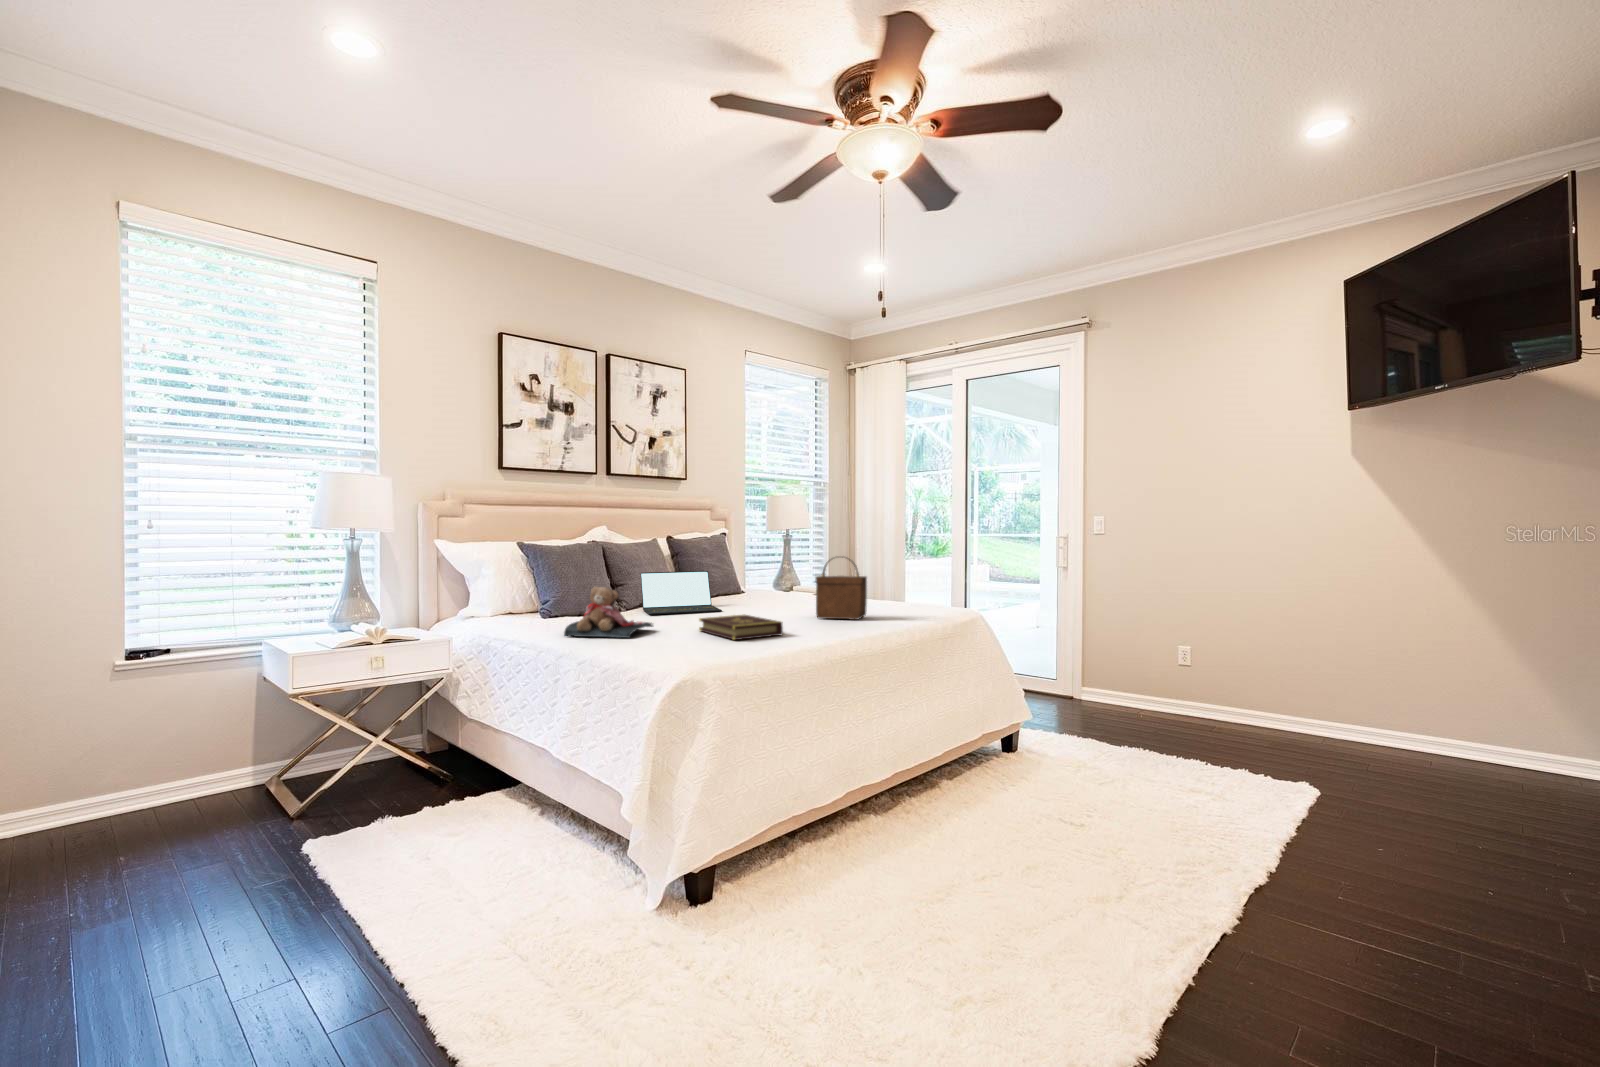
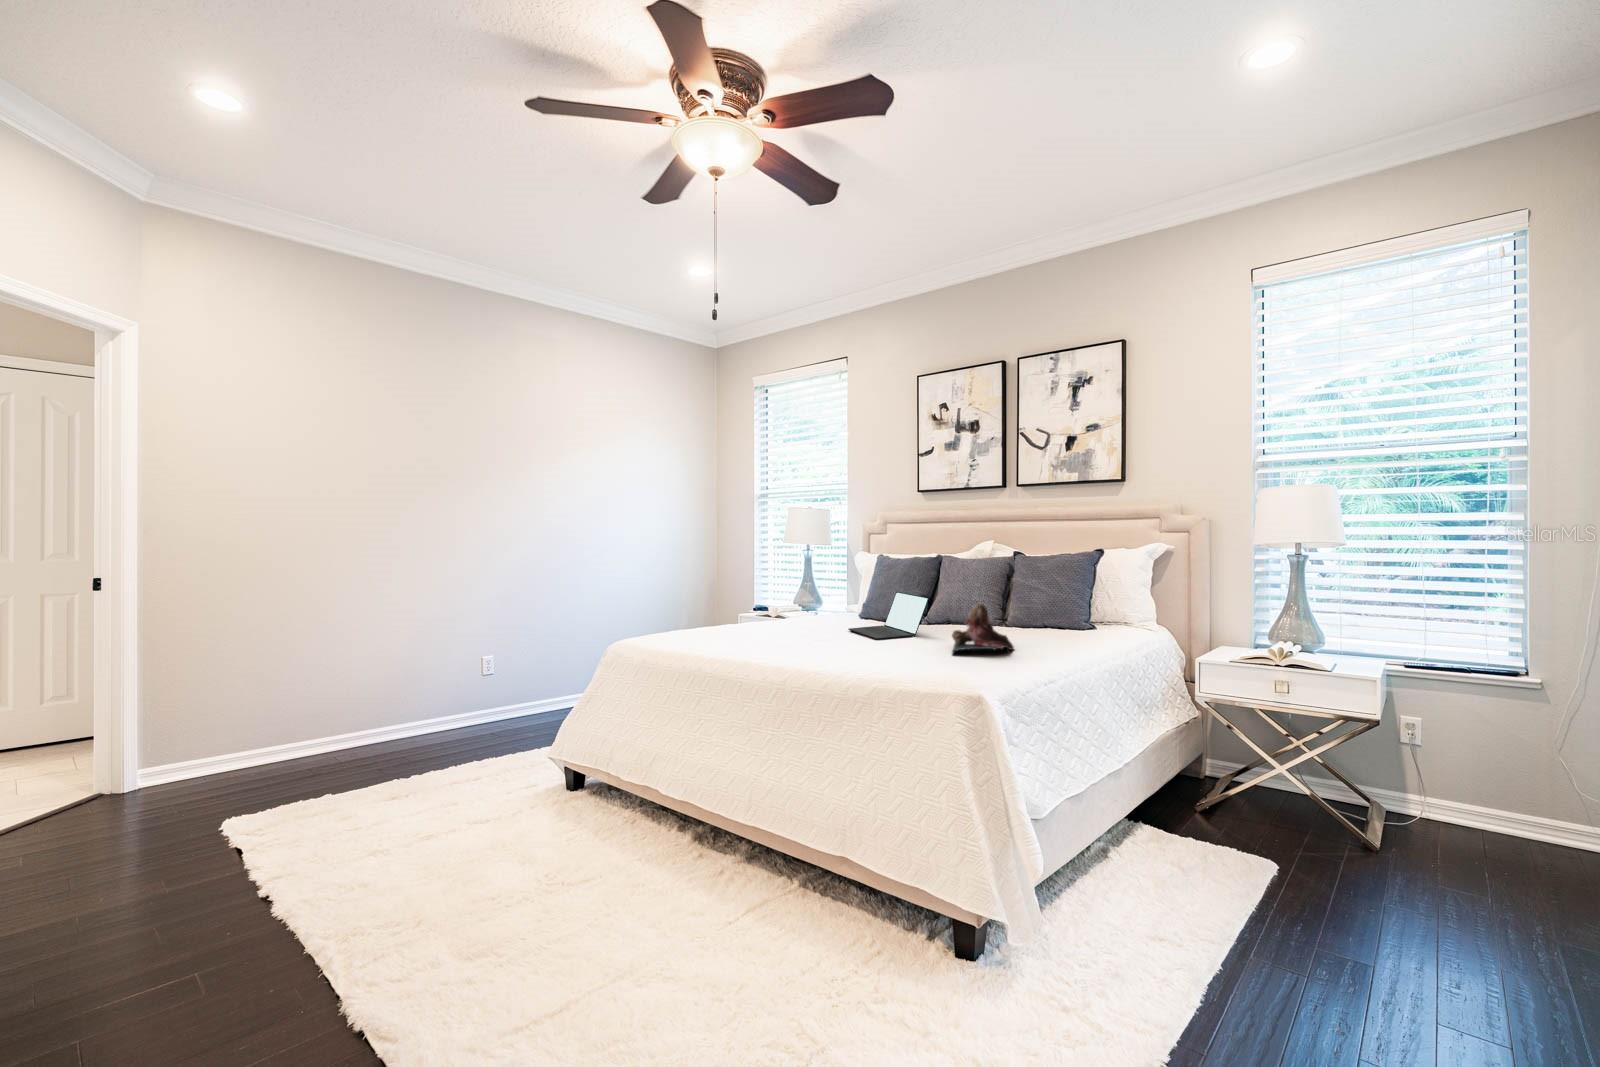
handbag: present [815,557,867,620] -> none [794,593,836,669]
teddy bear: present [564,587,653,638] -> present [952,603,1014,652]
book: present [699,614,783,640] -> none [692,632,772,656]

